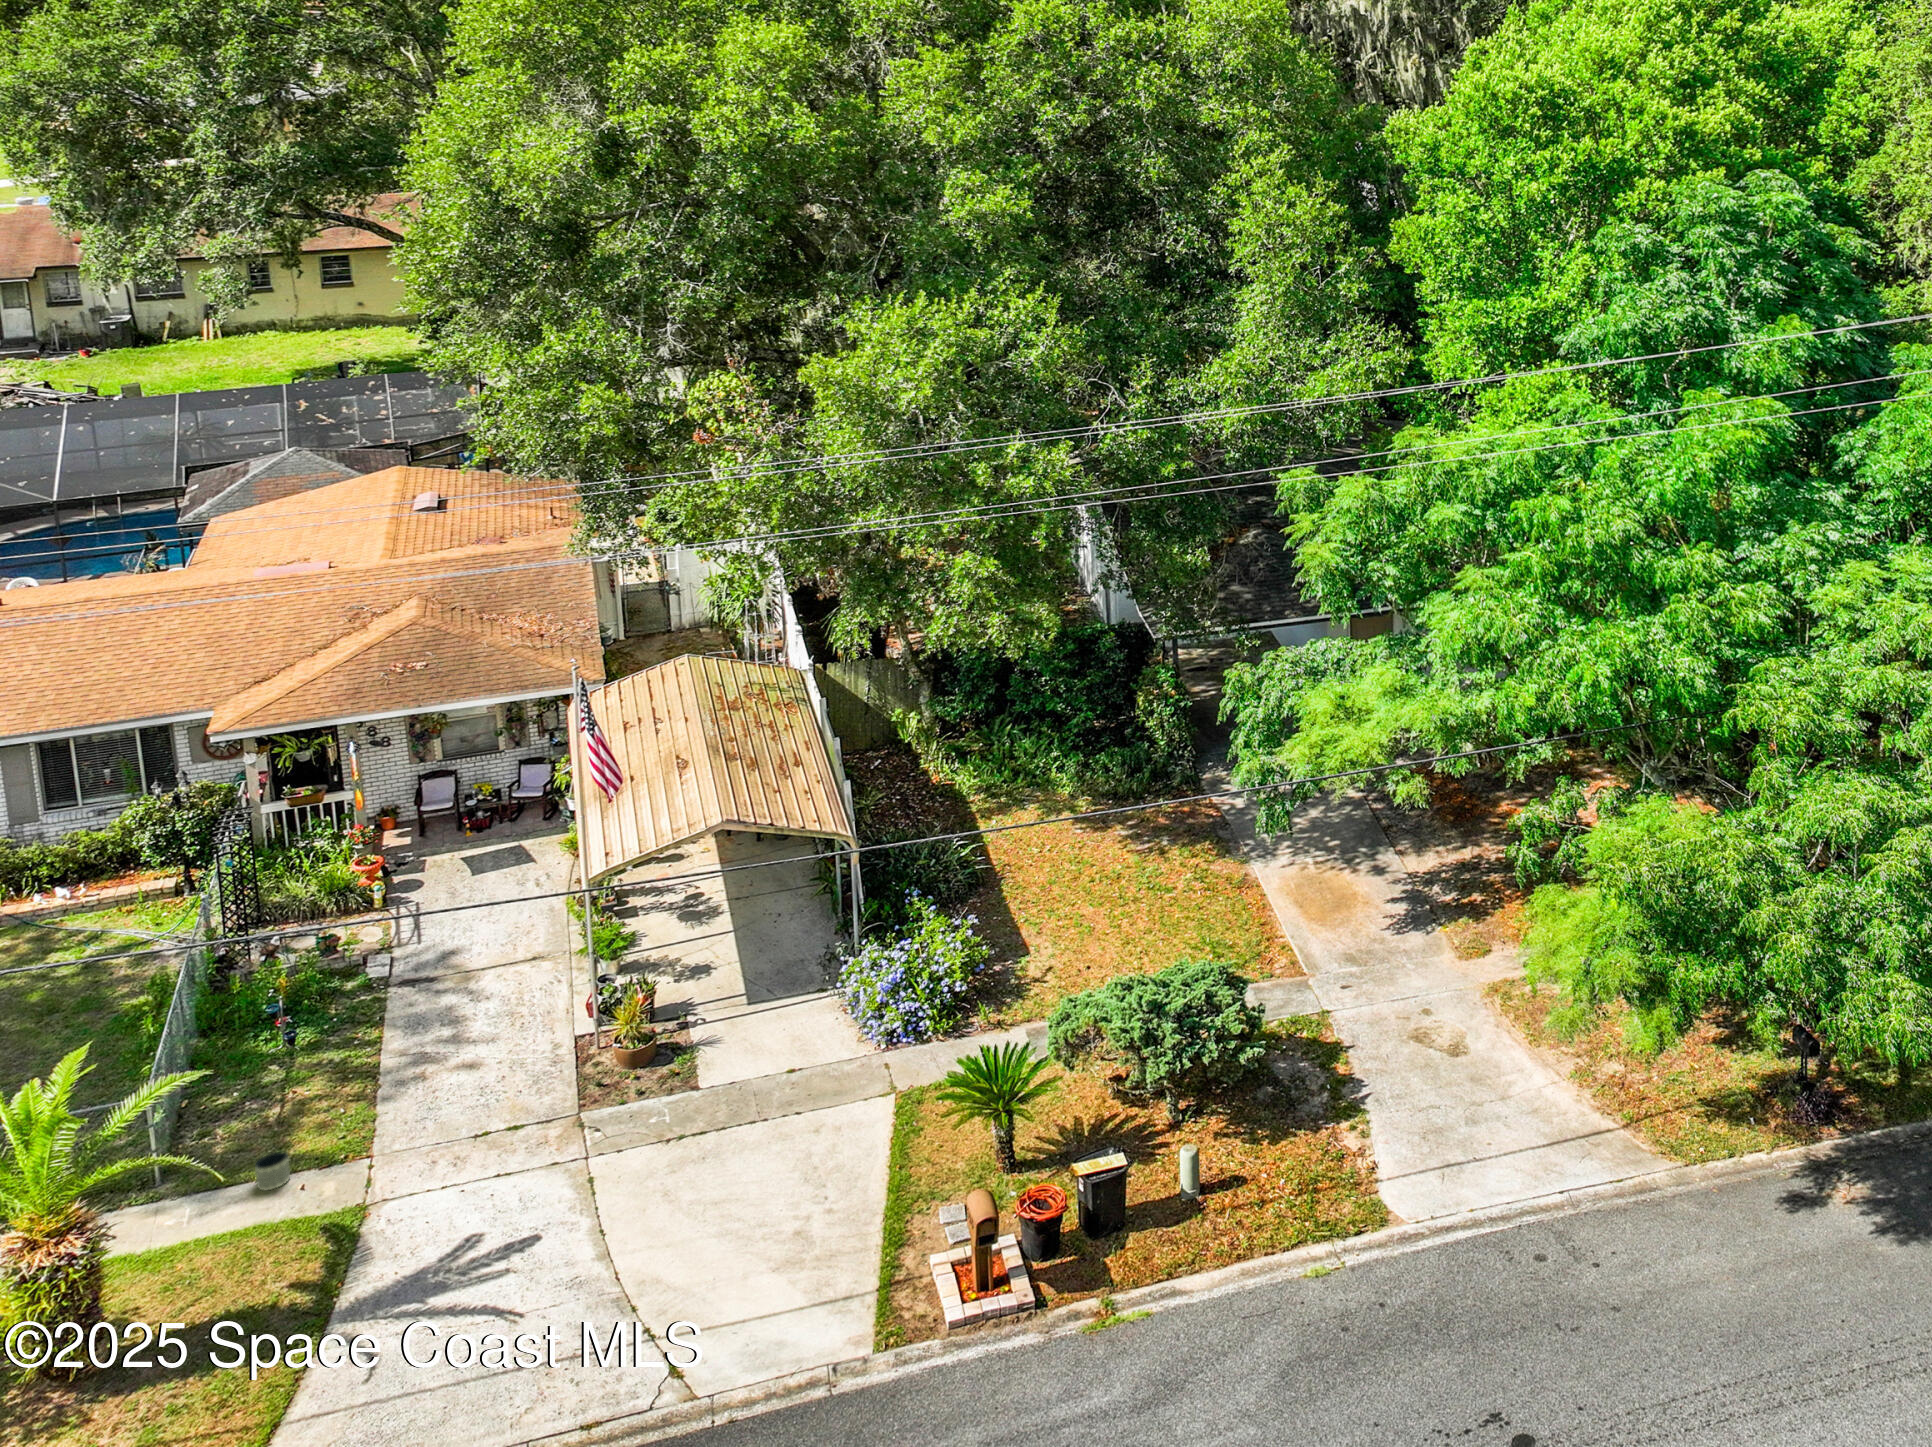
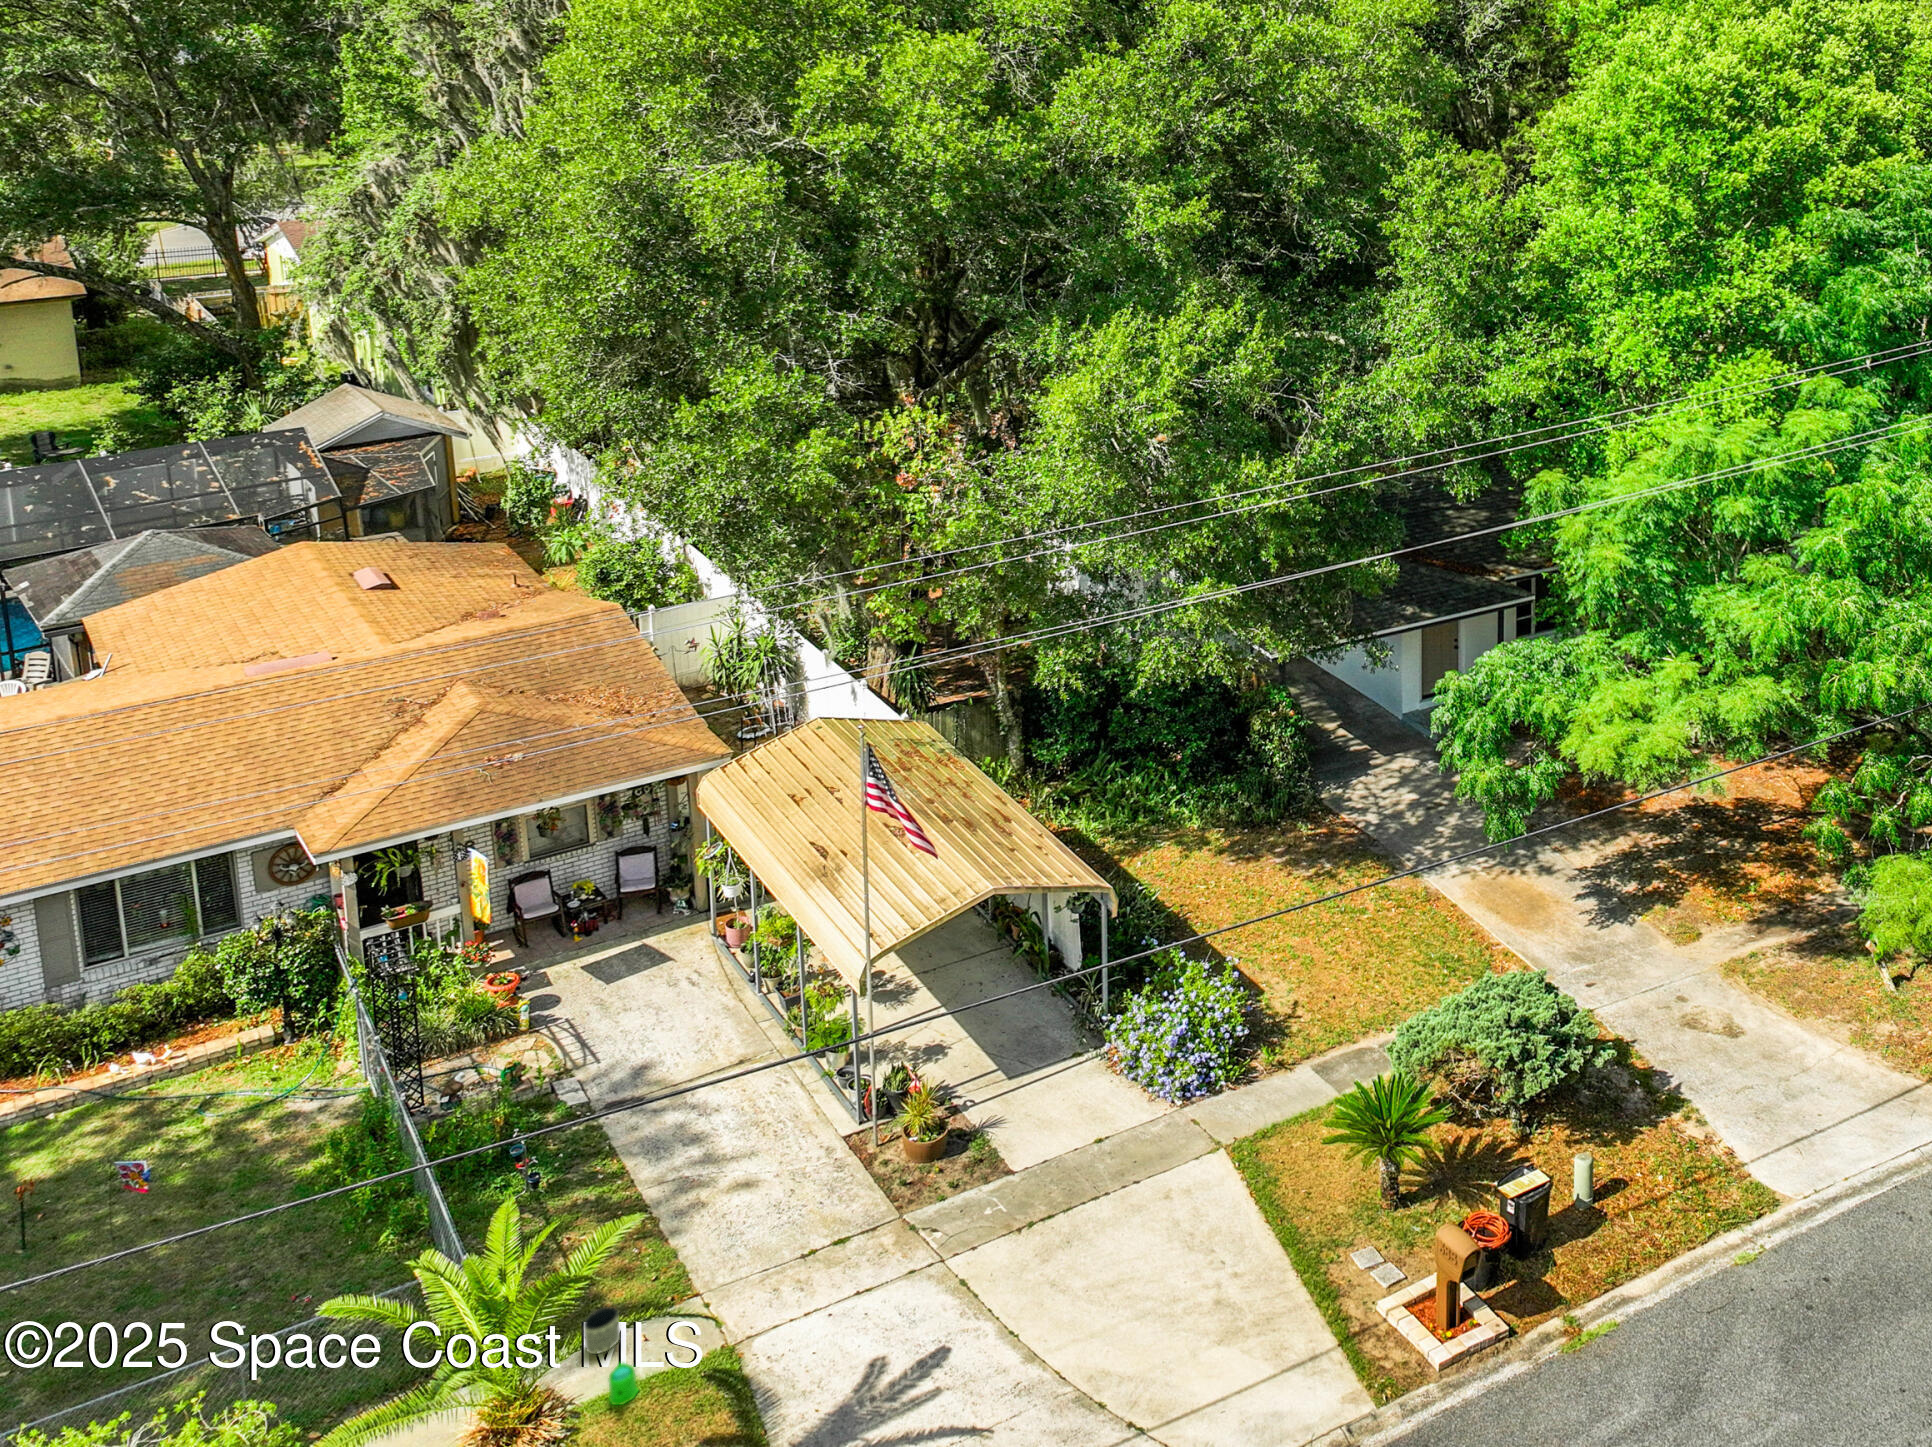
watering can: none [246,1199,277,1236] -> present [609,1363,638,1405]

